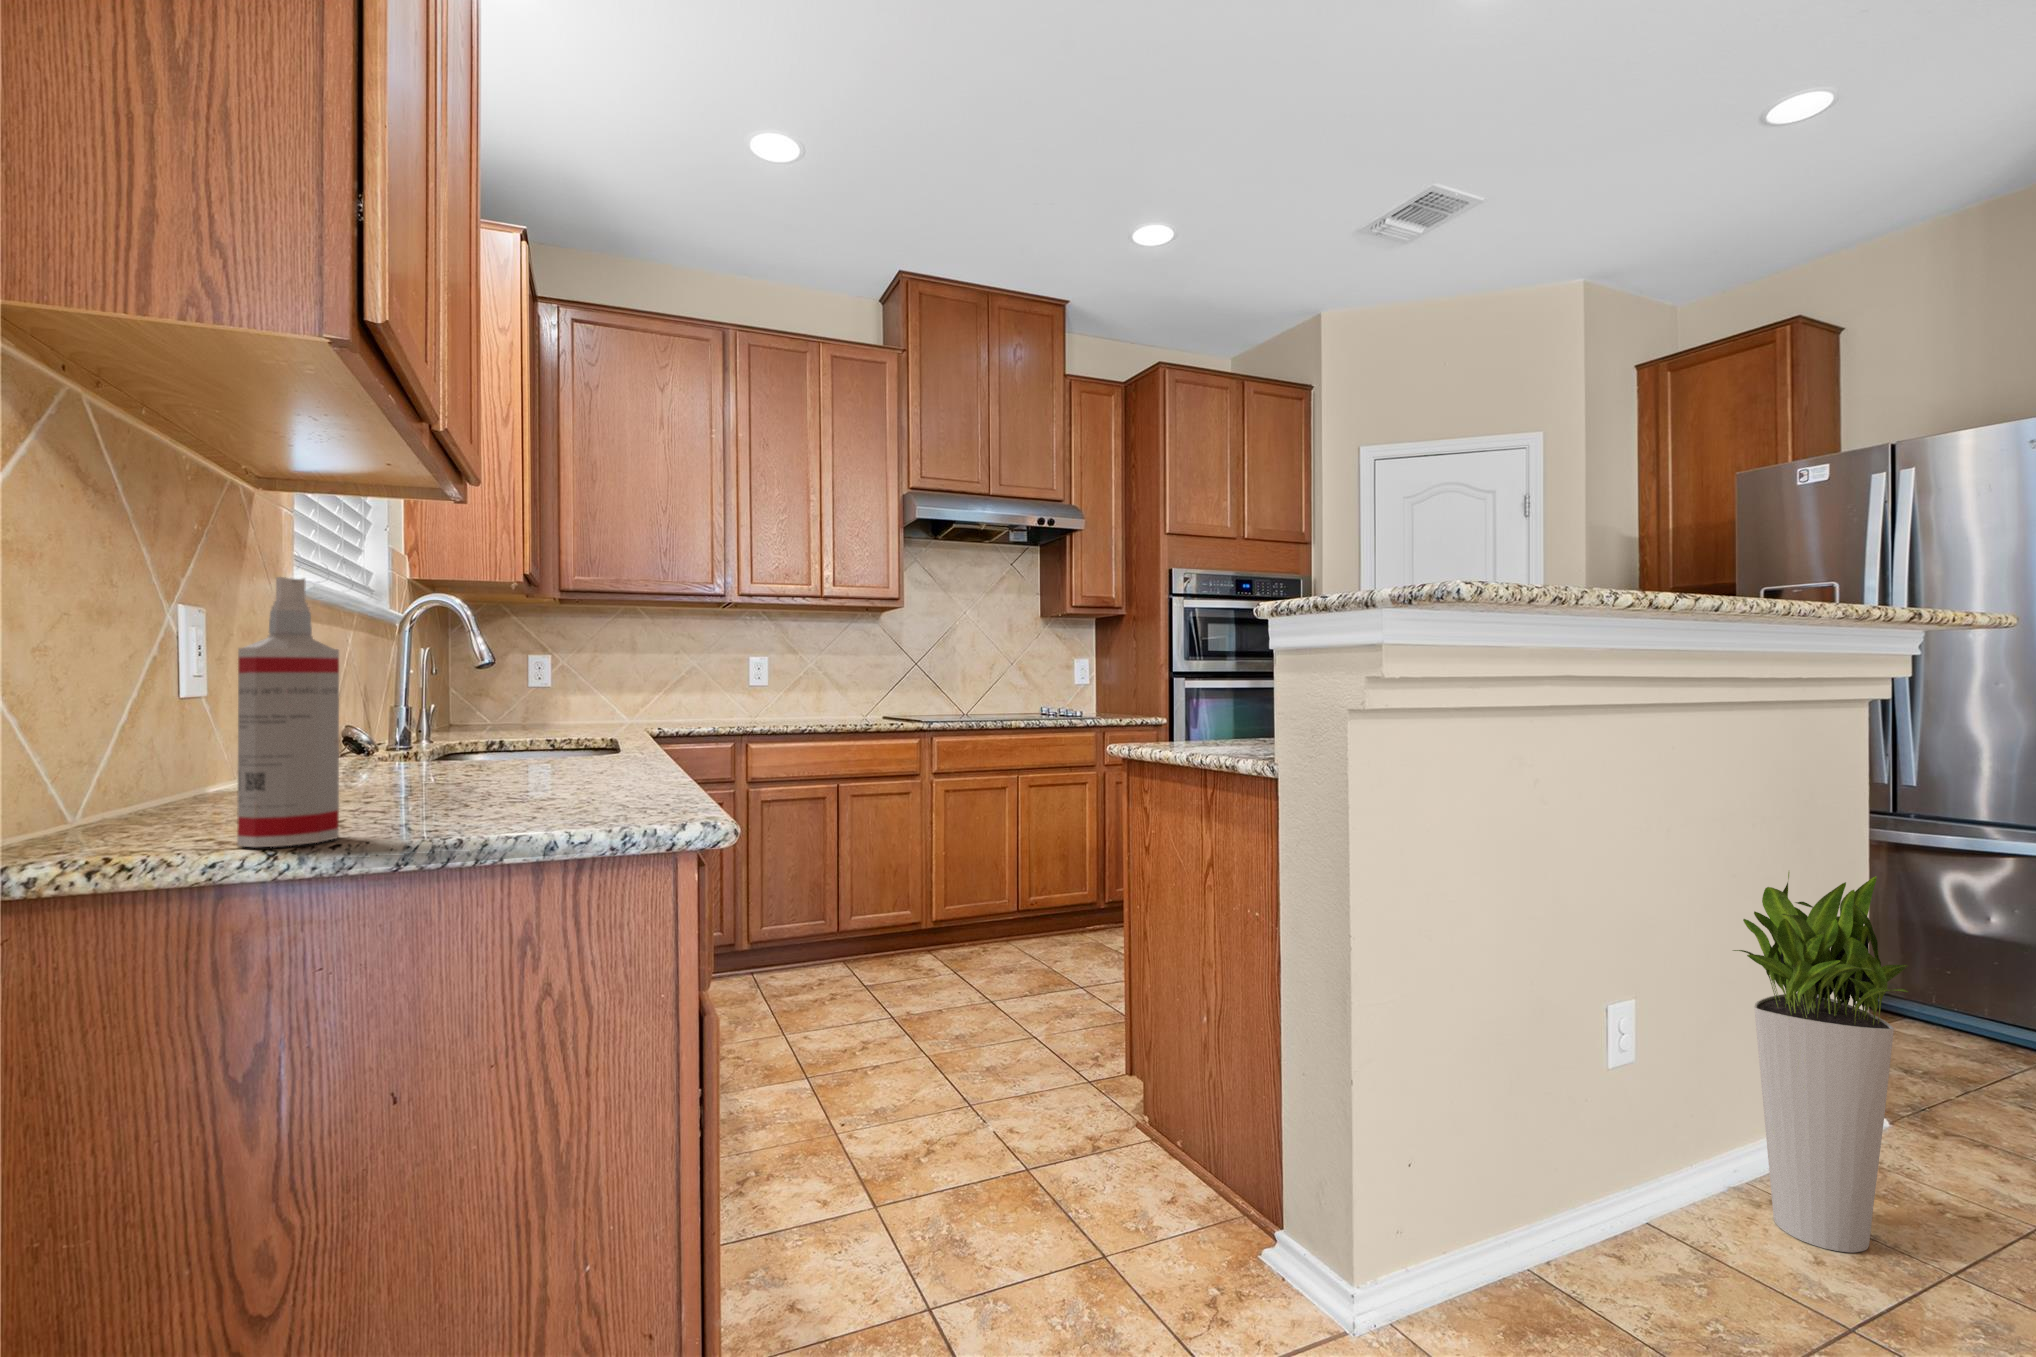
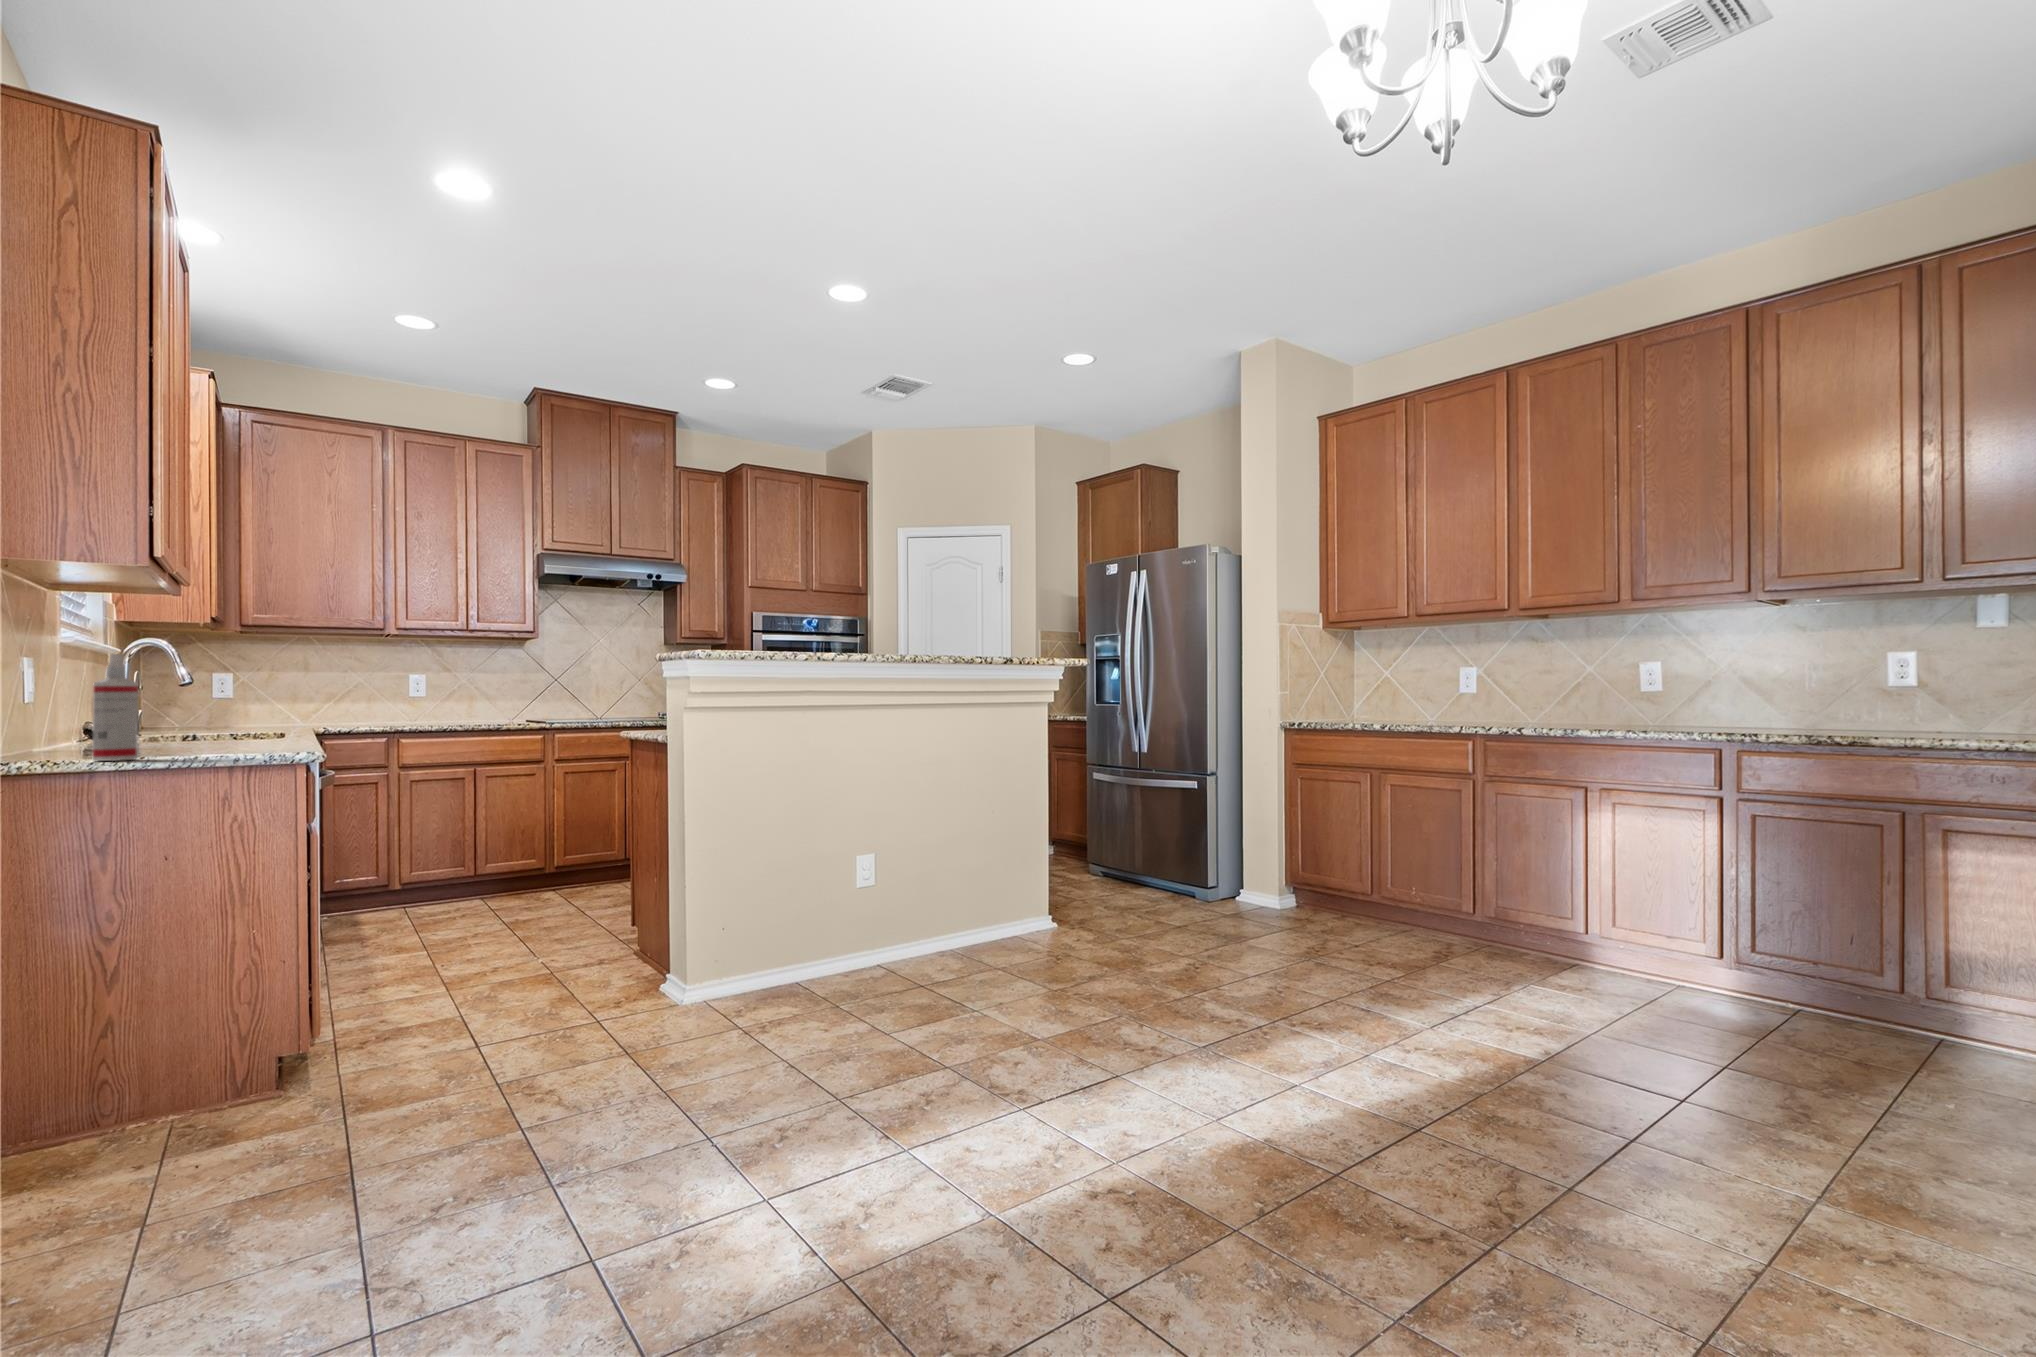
planter: present [1733,872,1908,1253] -> none [922,787,993,966]

